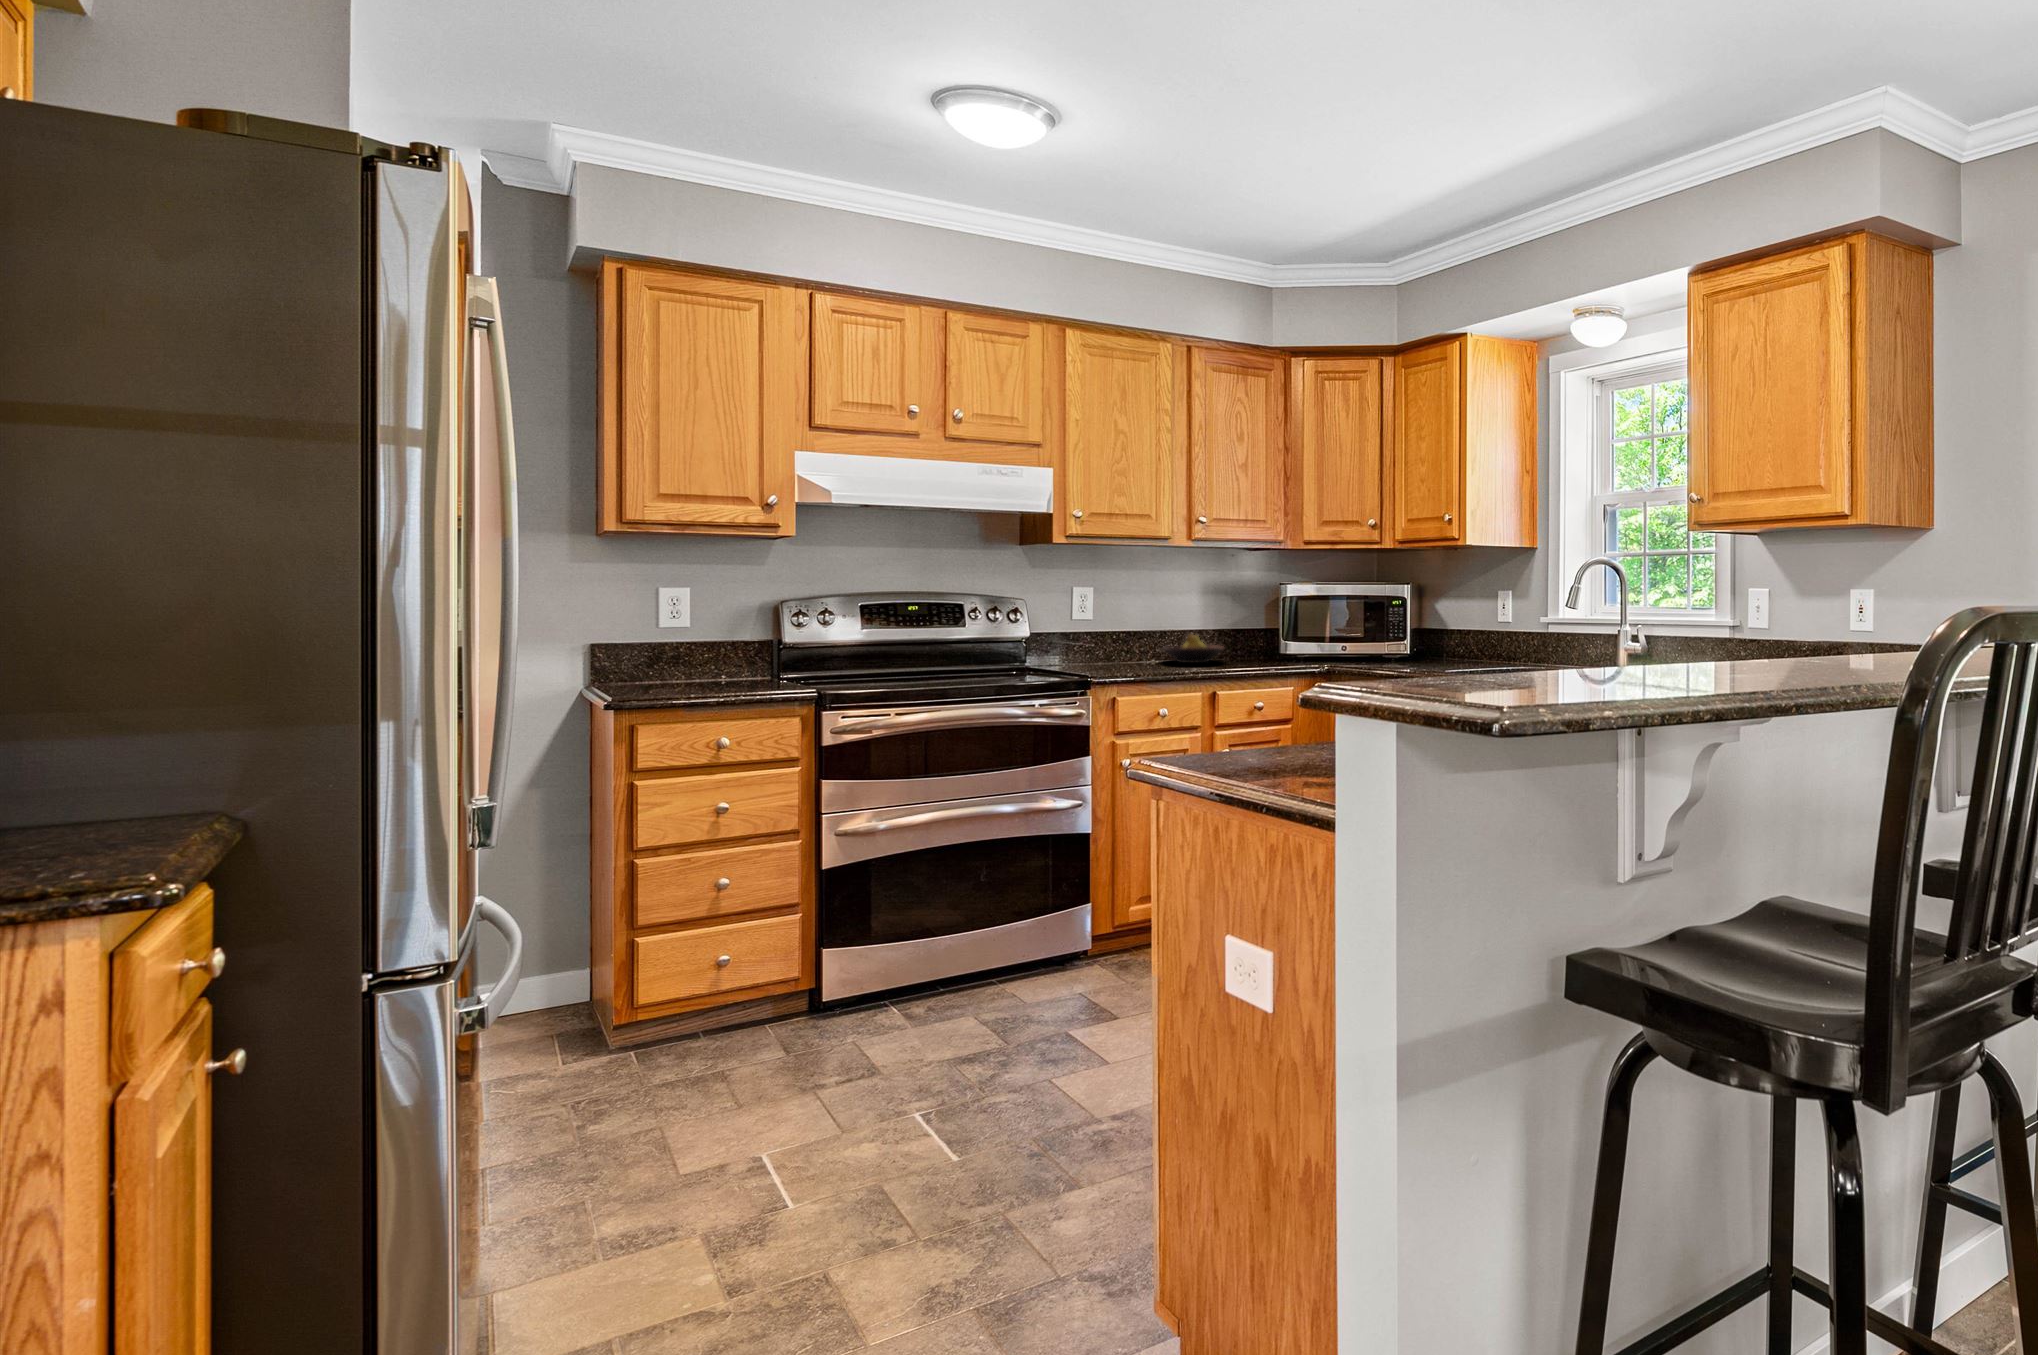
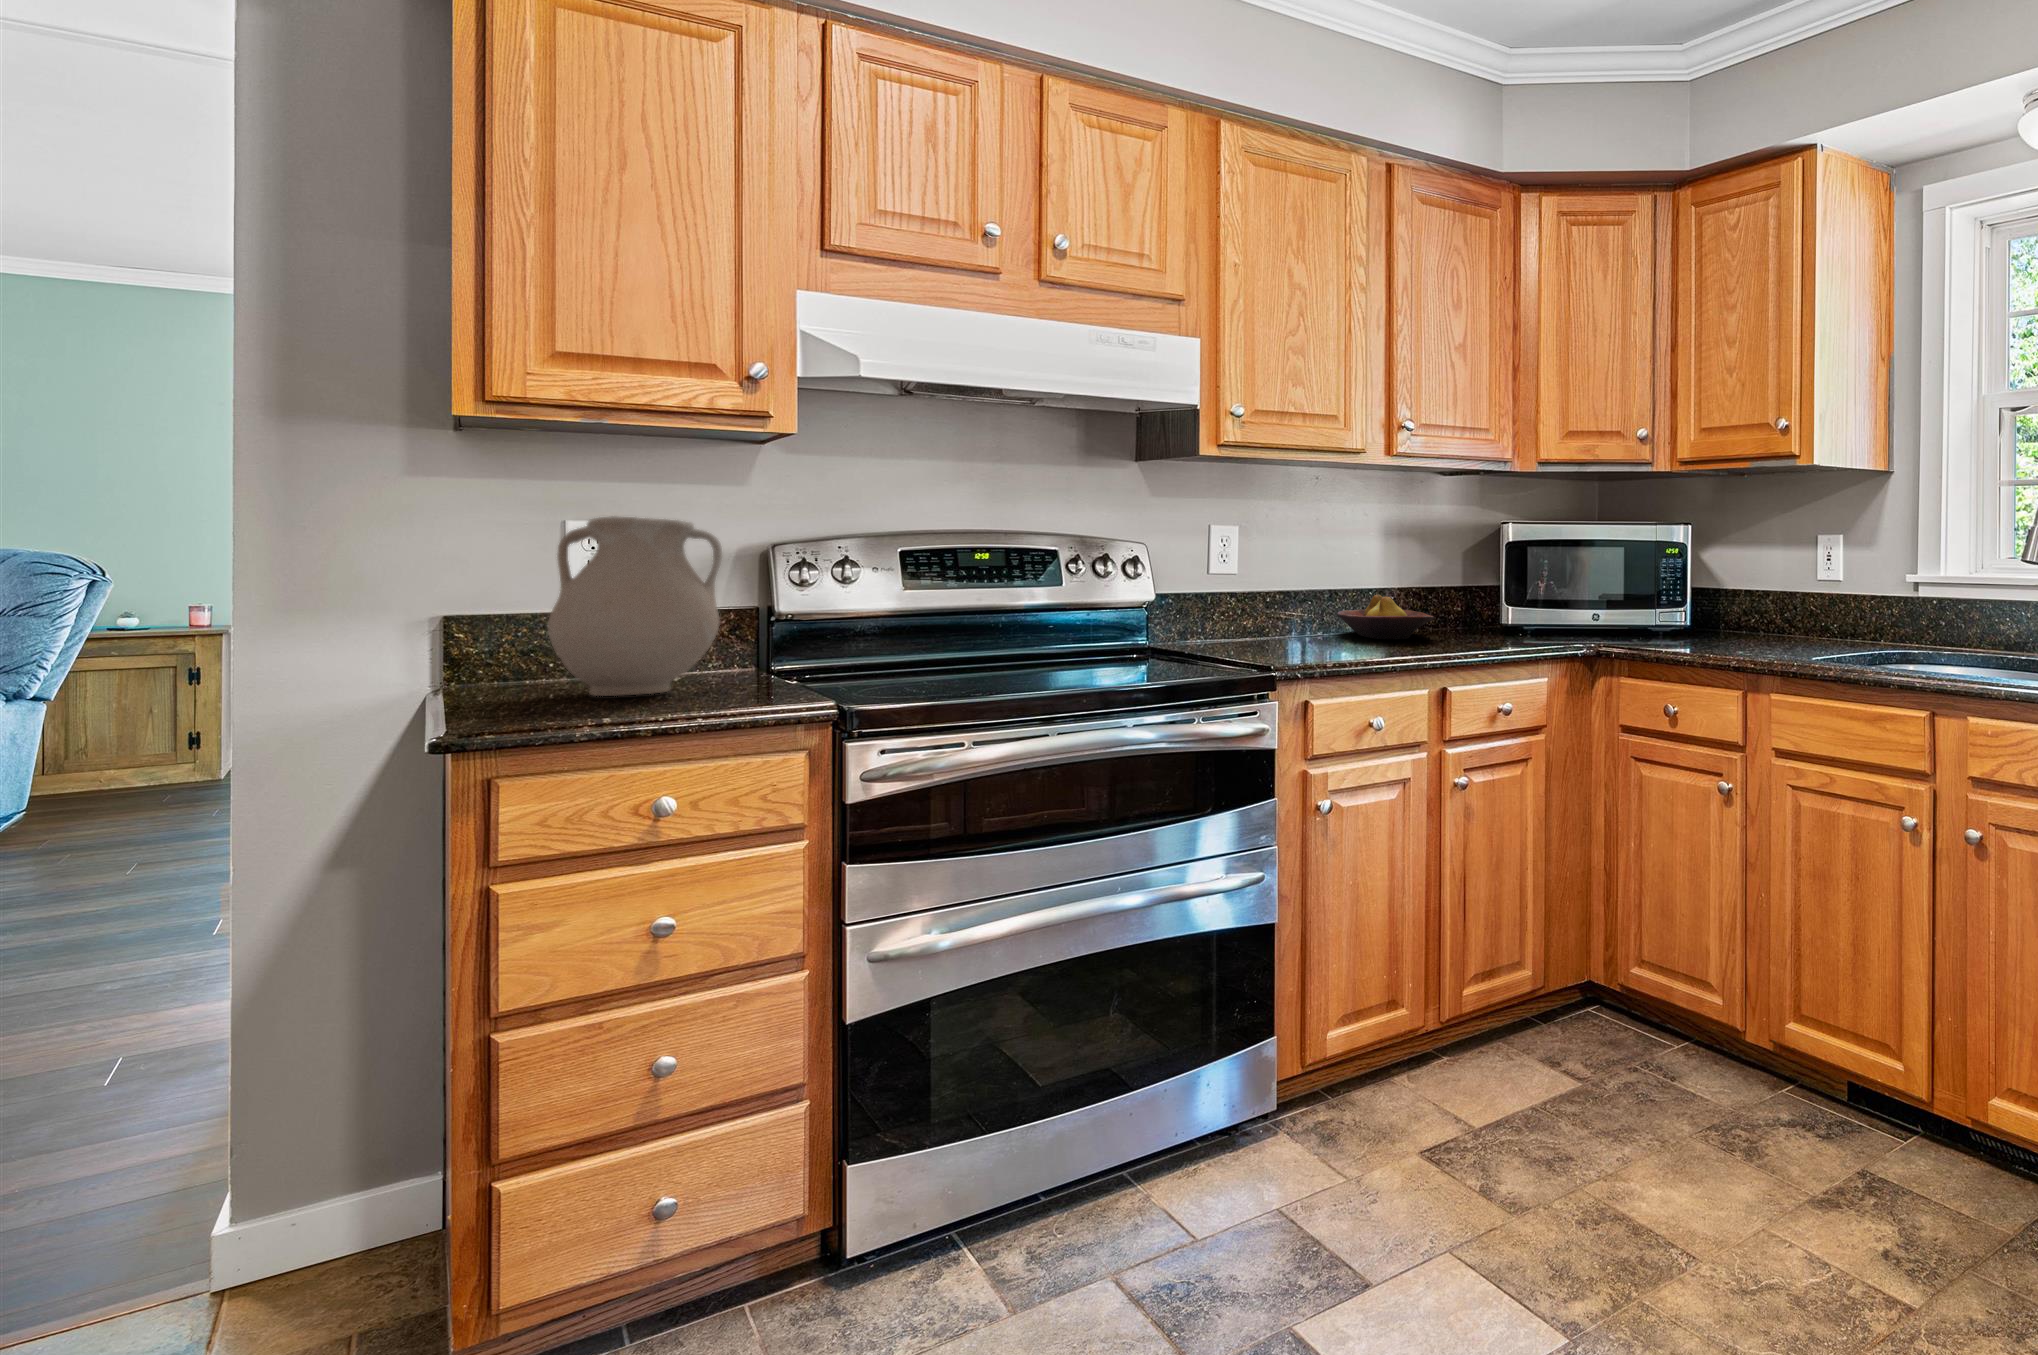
vase: none [656,587,753,689] -> present [548,516,722,696]

